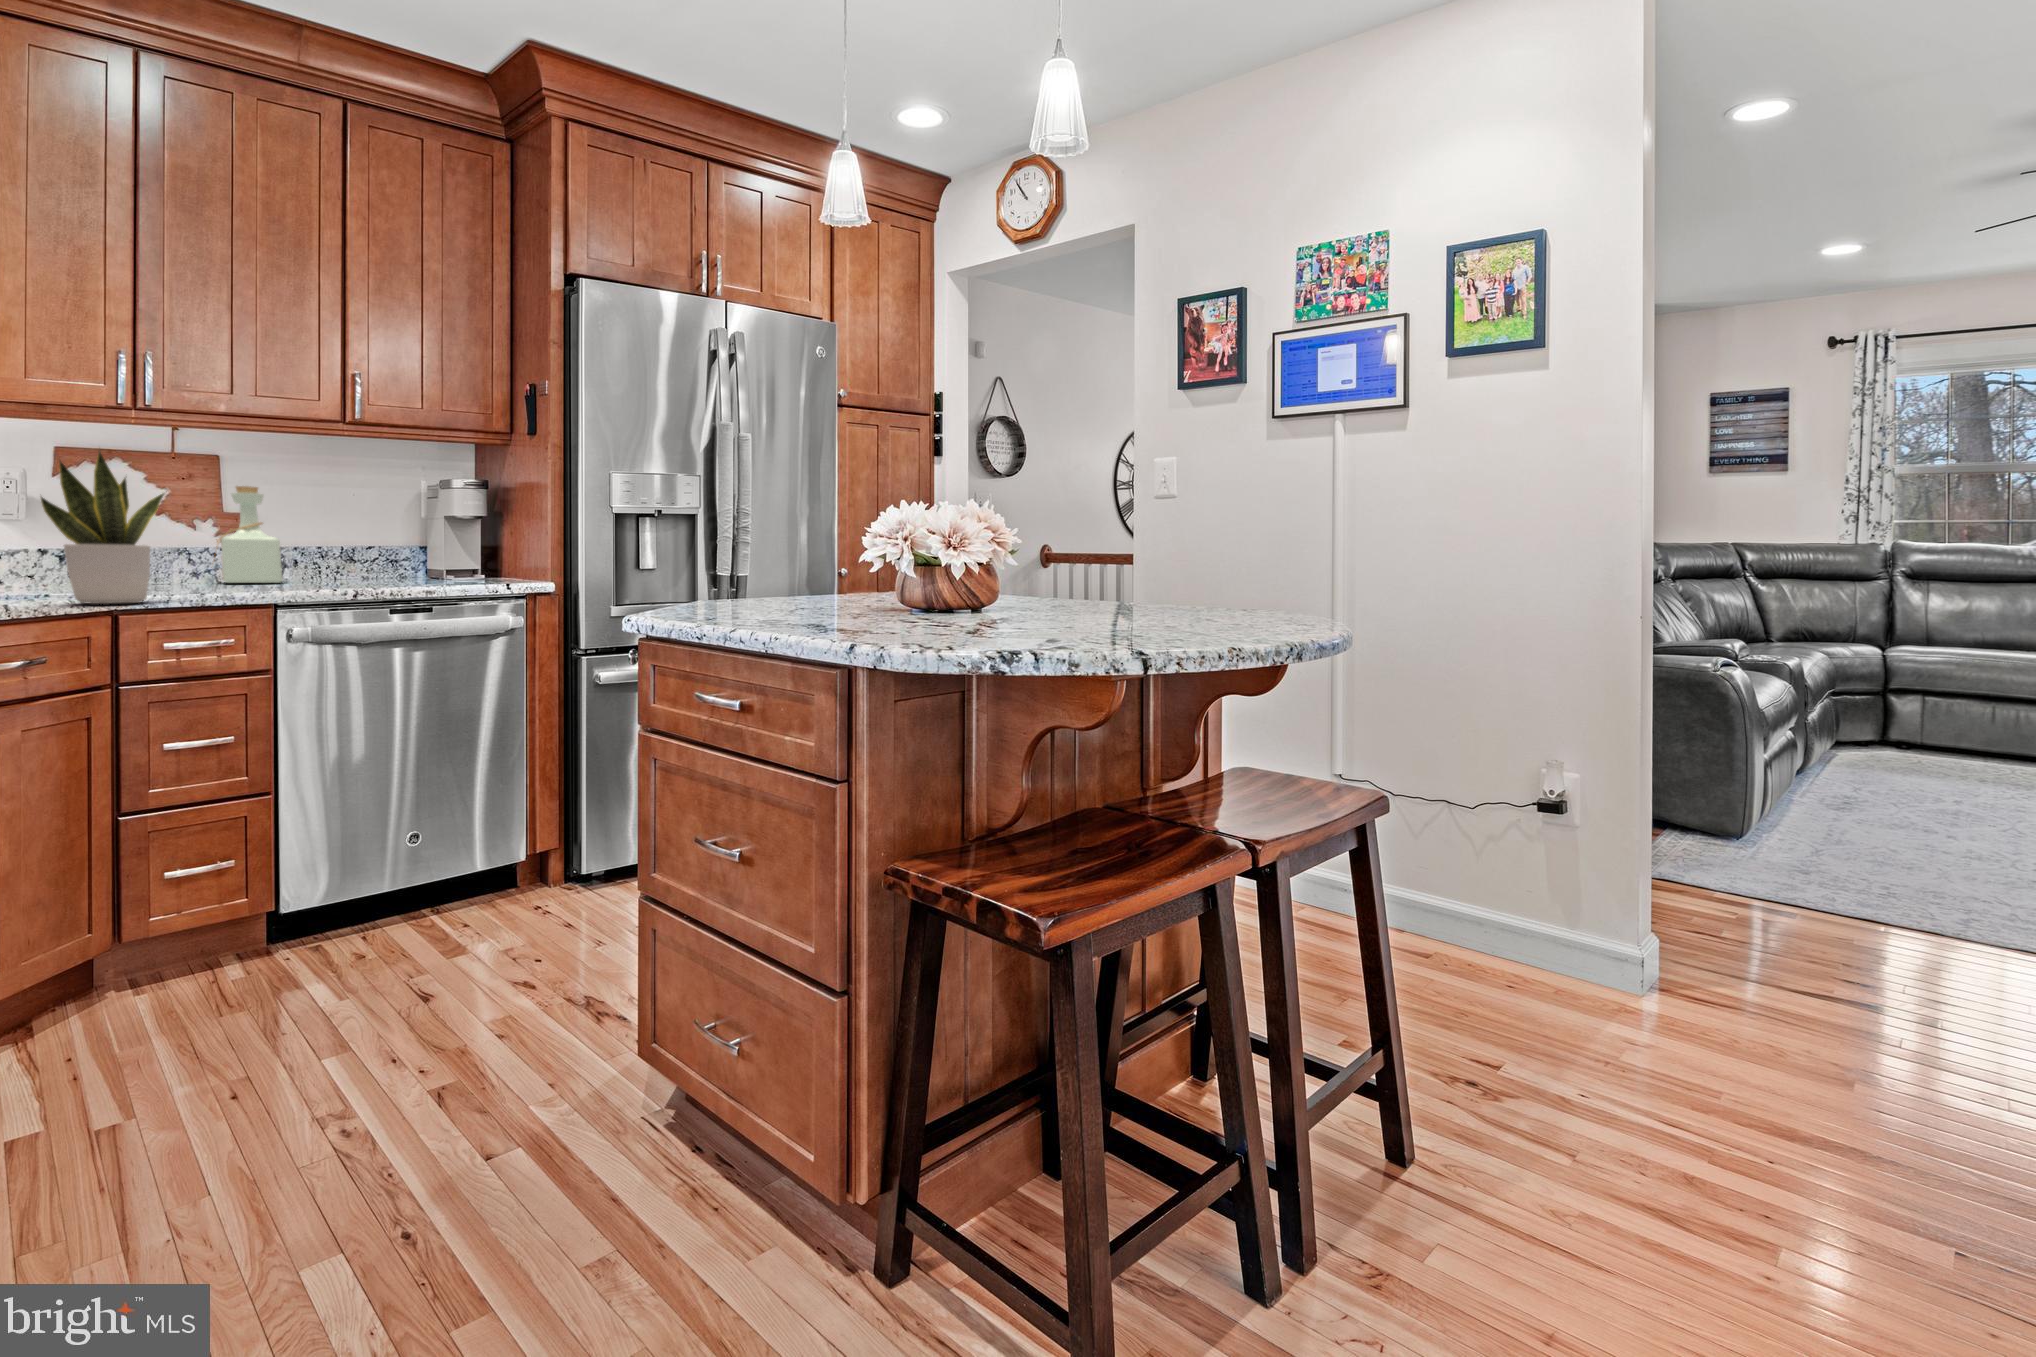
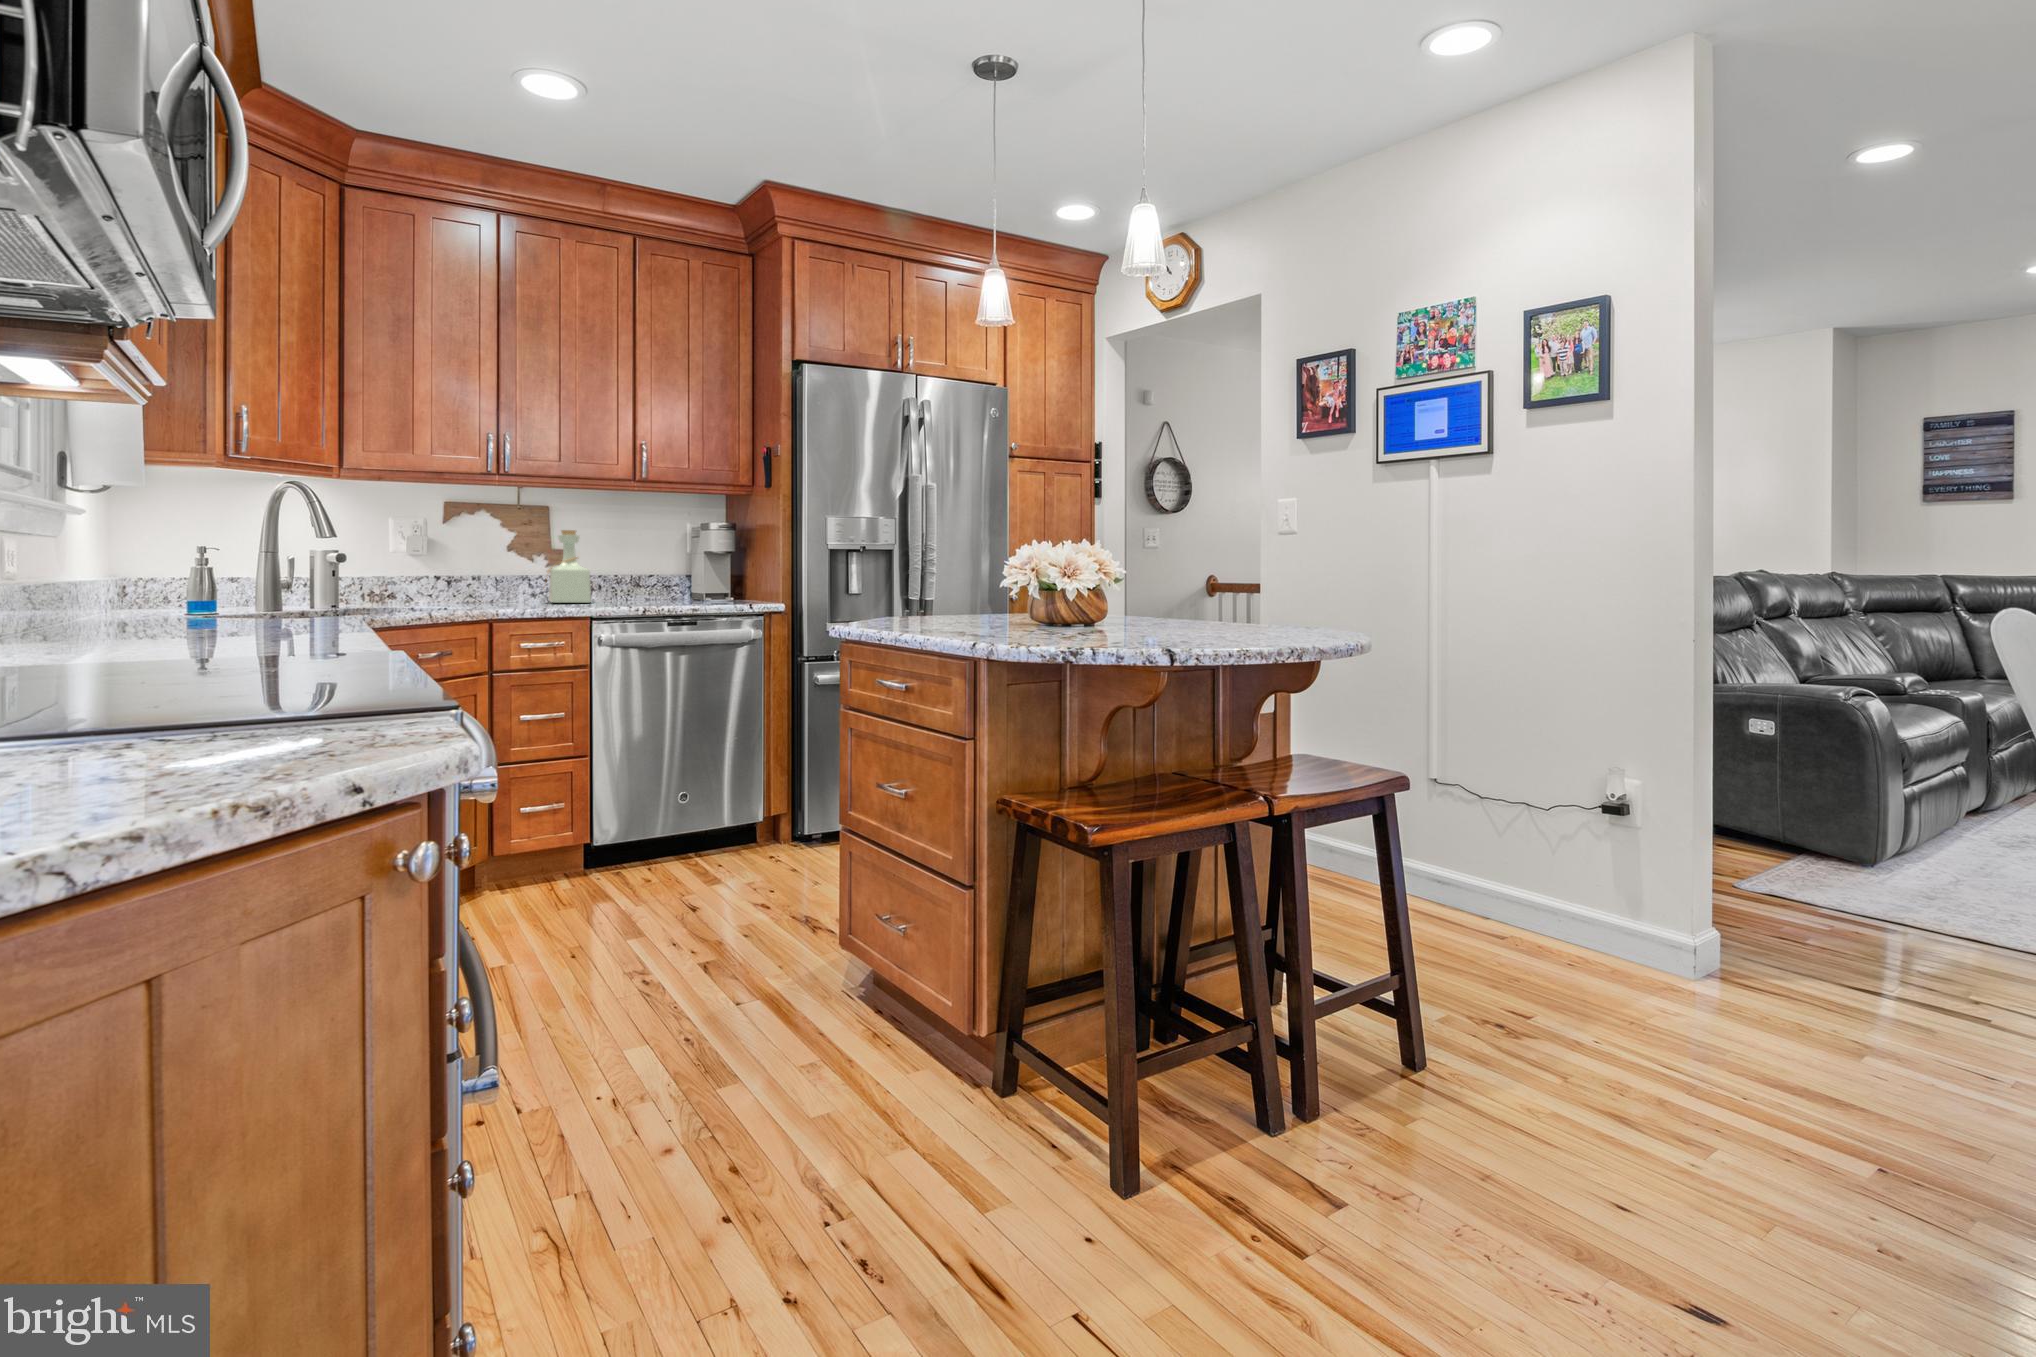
potted plant: present [41,451,164,604] -> none [450,505,526,616]

